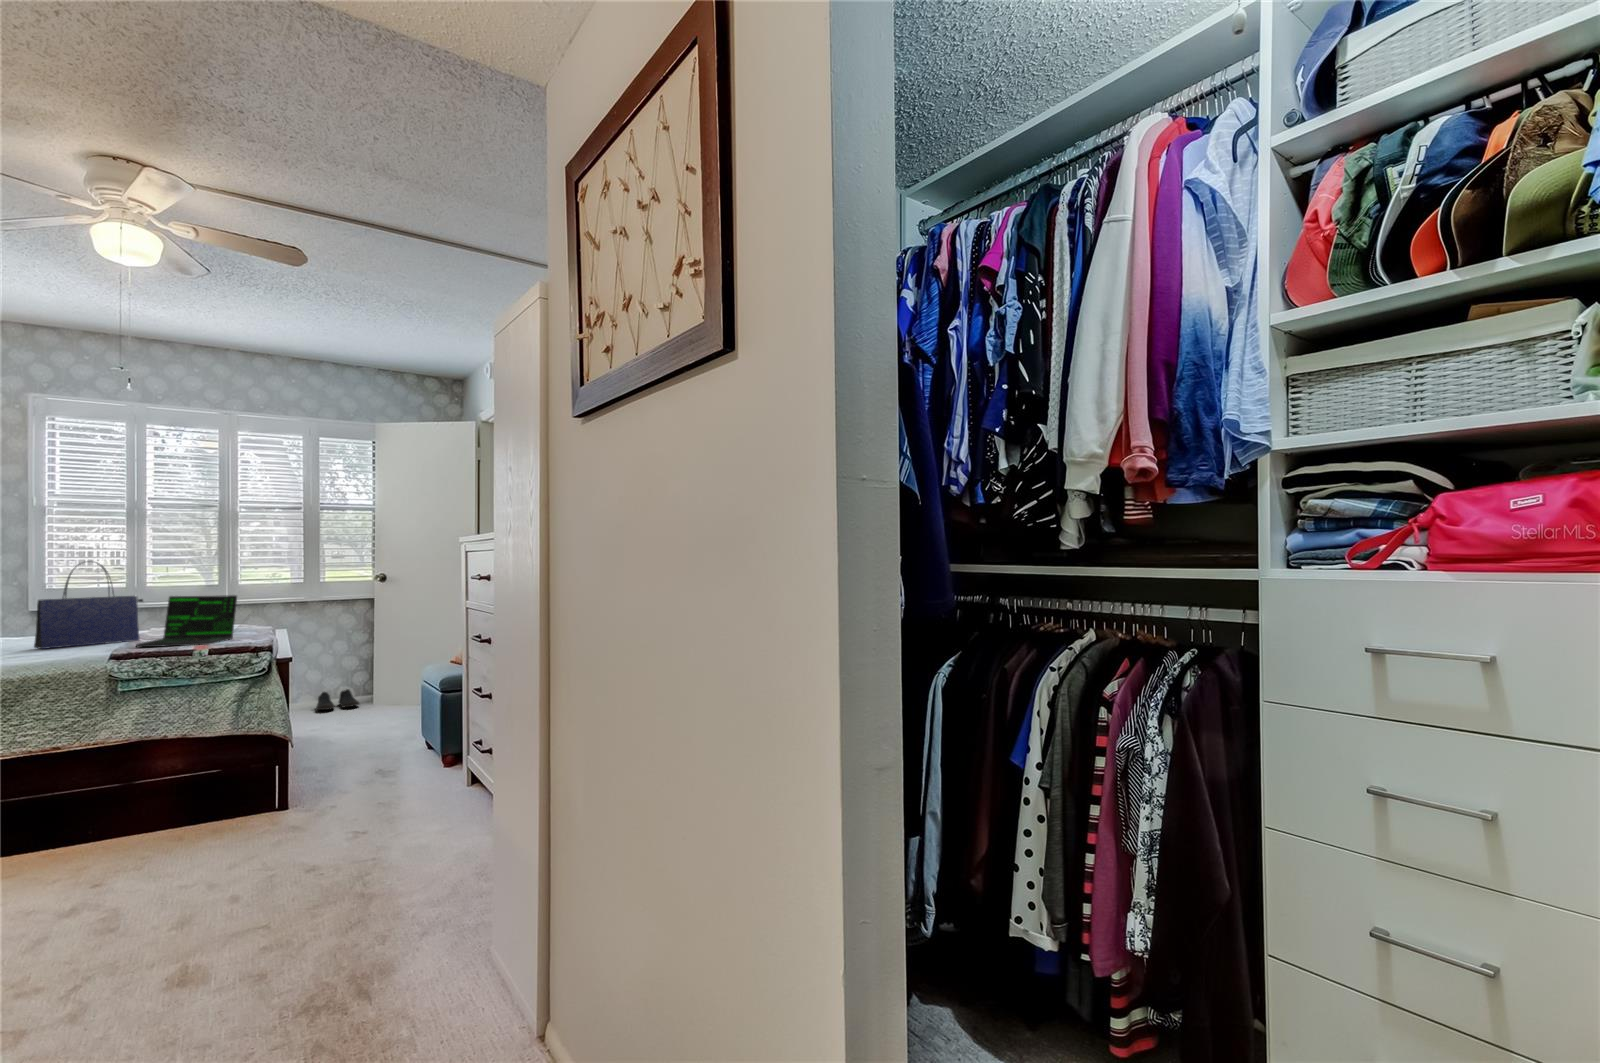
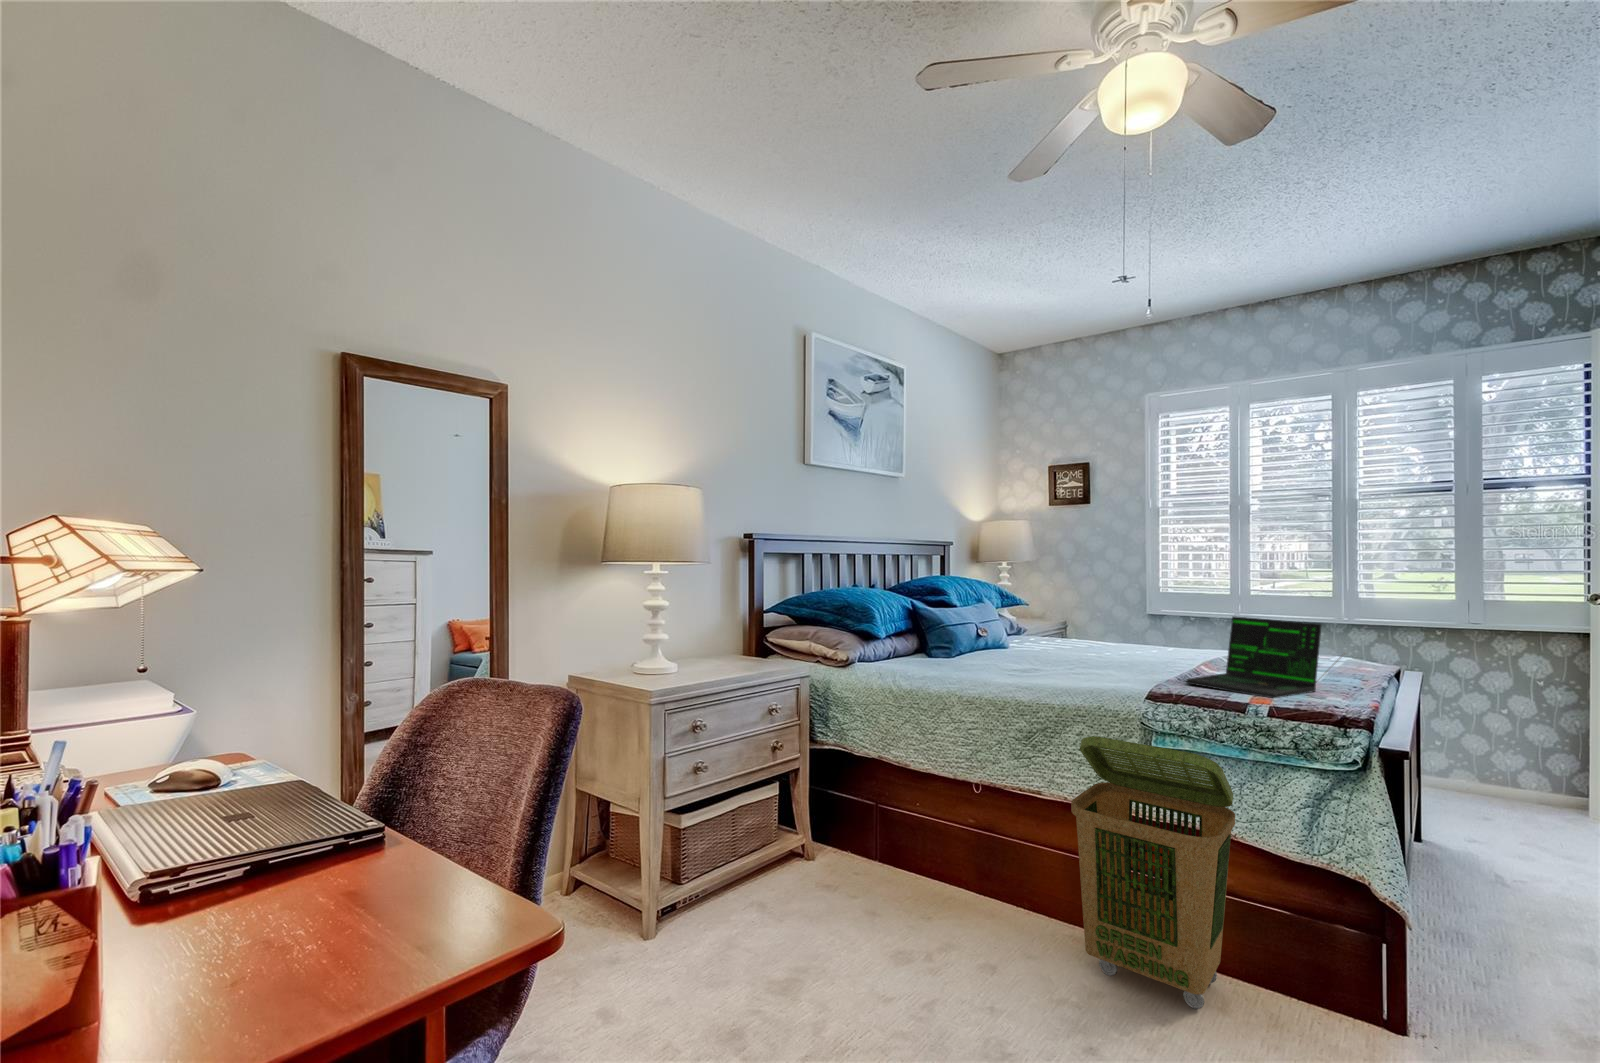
tote bag: present [34,562,143,649] -> none [1108,565,1214,669]
laundry basket: none [55,680,190,860] -> present [1071,736,1235,1009]
shoe: present [316,689,359,710] -> none [1484,776,1570,817]

